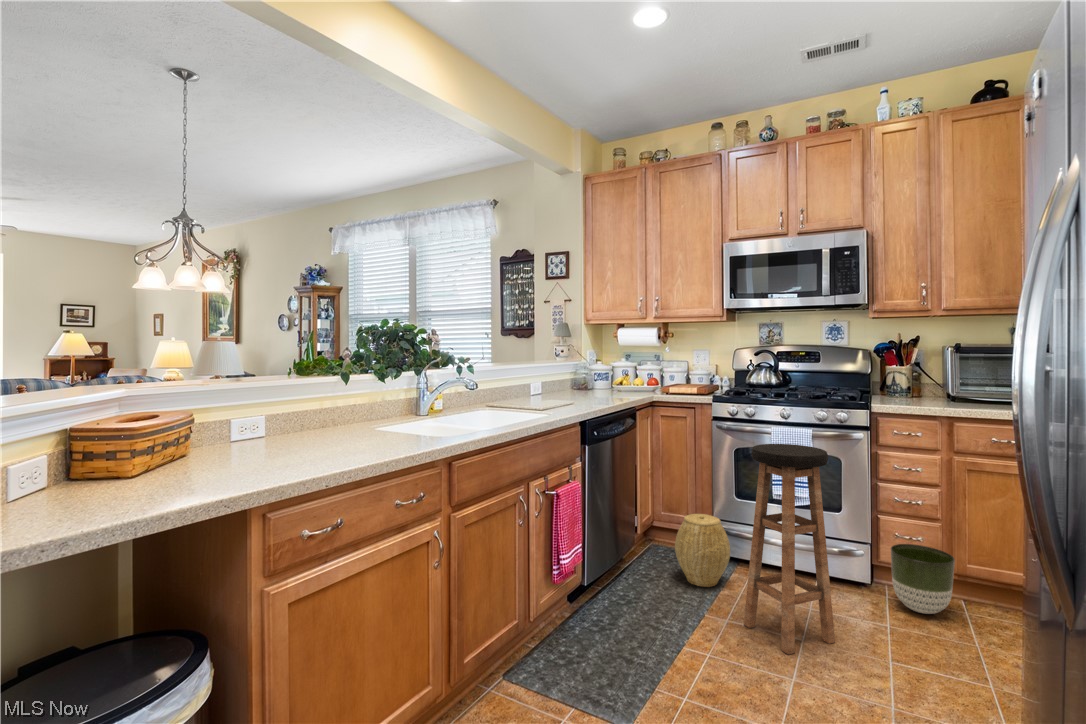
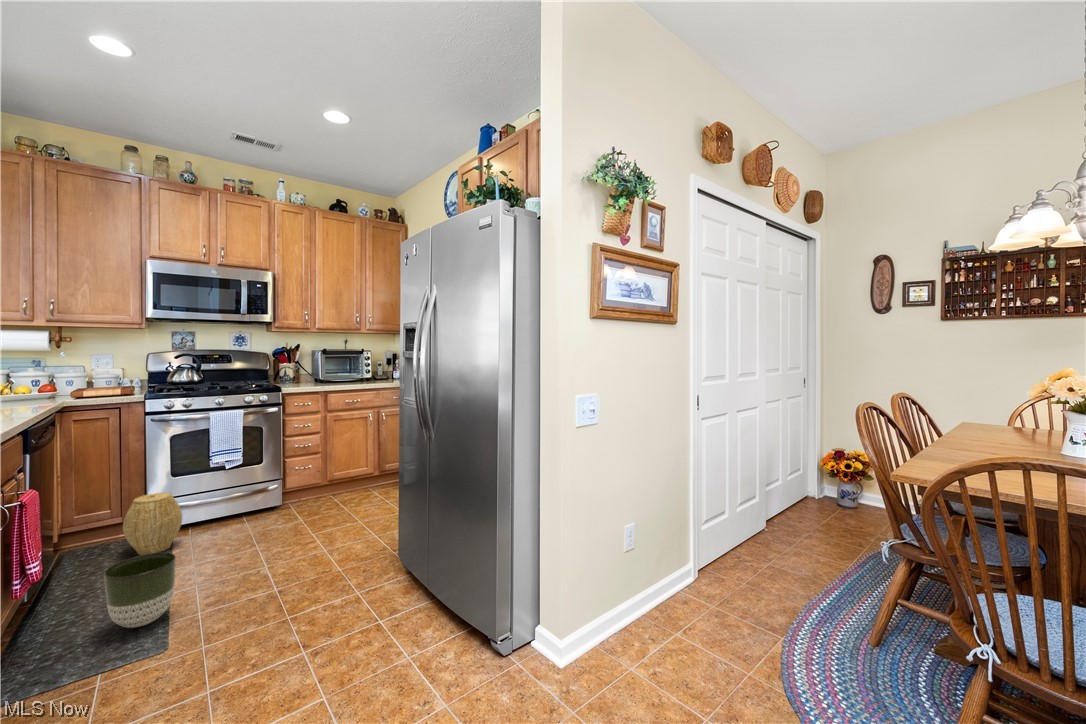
bar stool: present [744,444,835,654] -> none [213,418,280,557]
planter: present [891,544,955,614] -> present [104,553,176,628]

